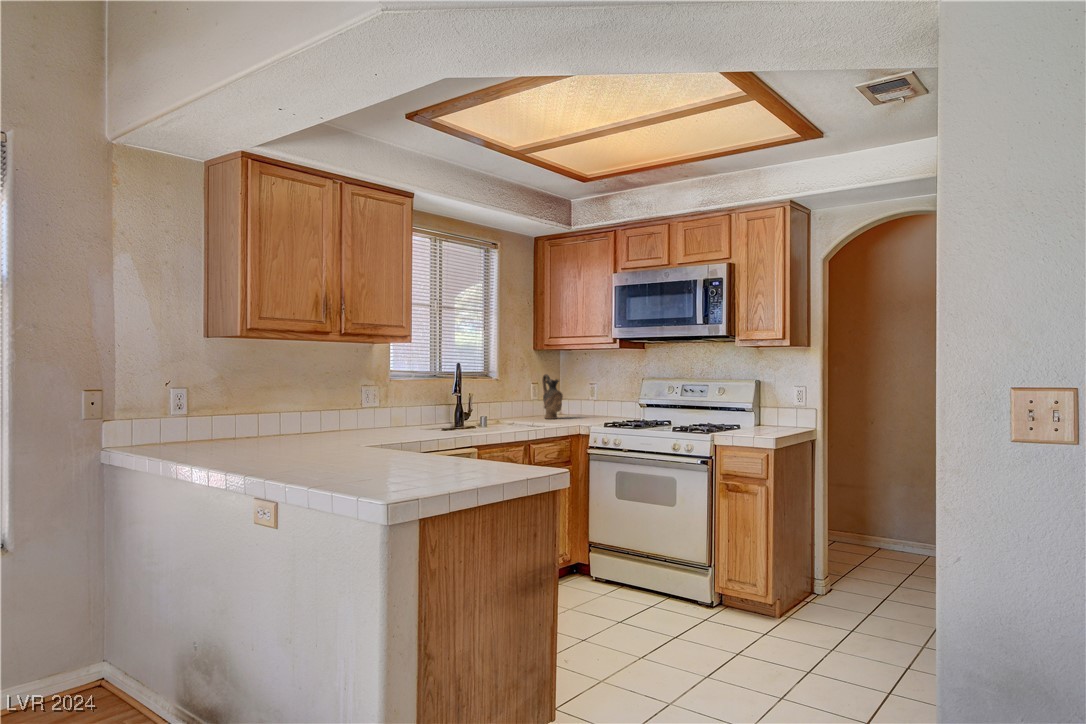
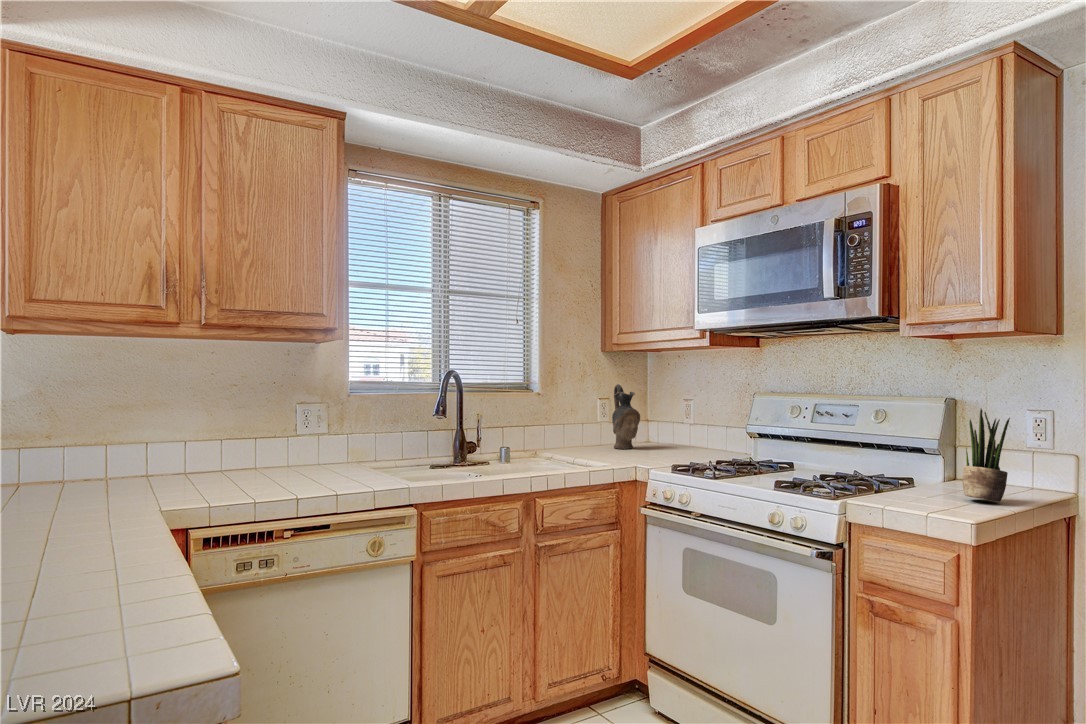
potted plant: none [767,384,788,431] -> present [963,409,1010,501]

